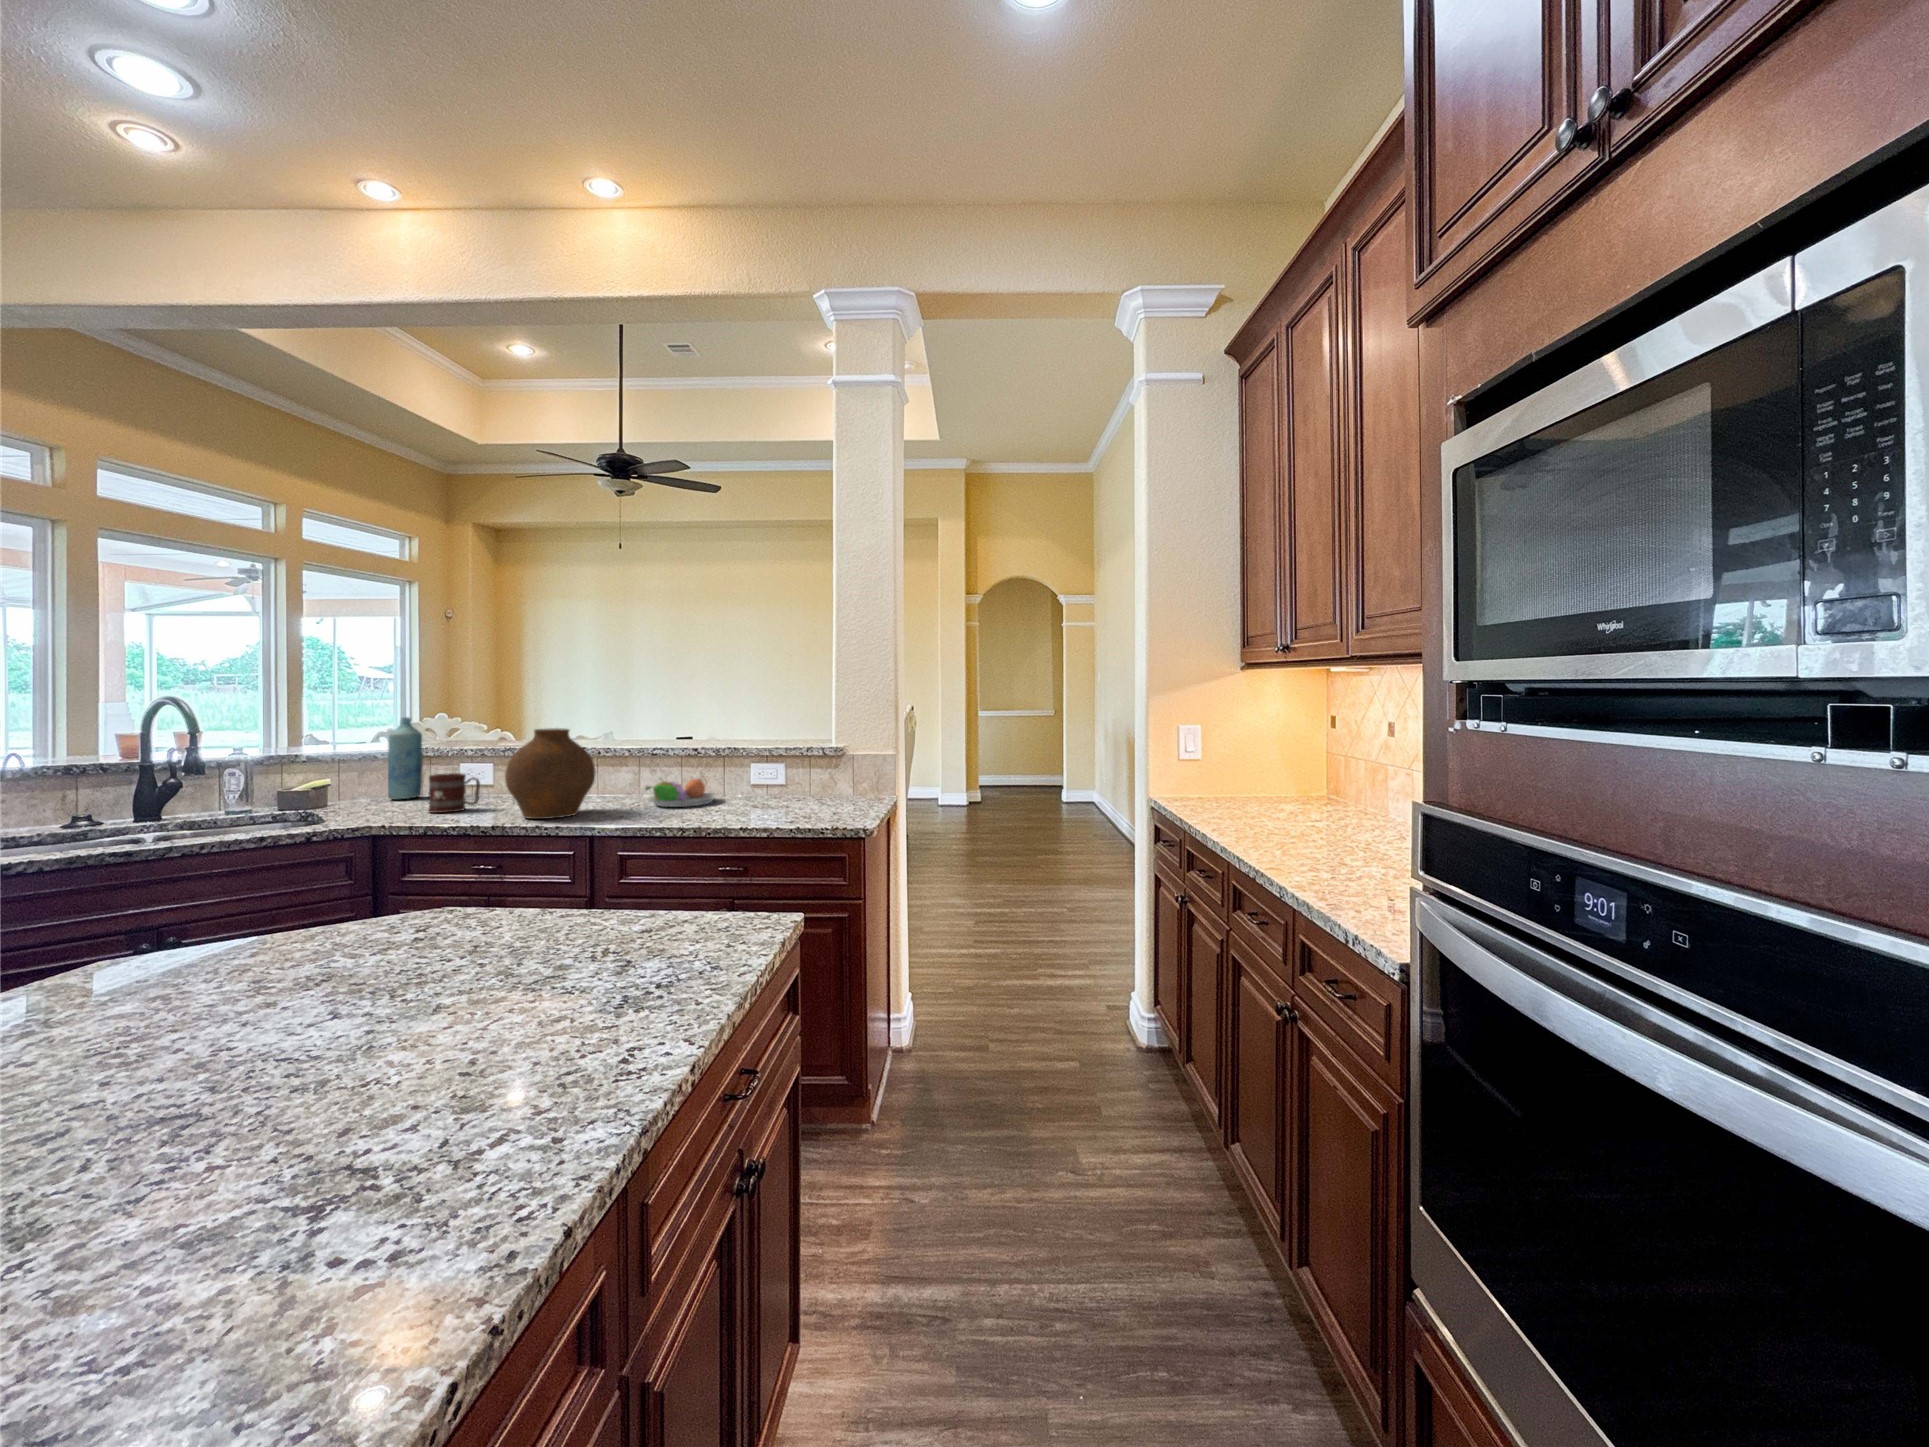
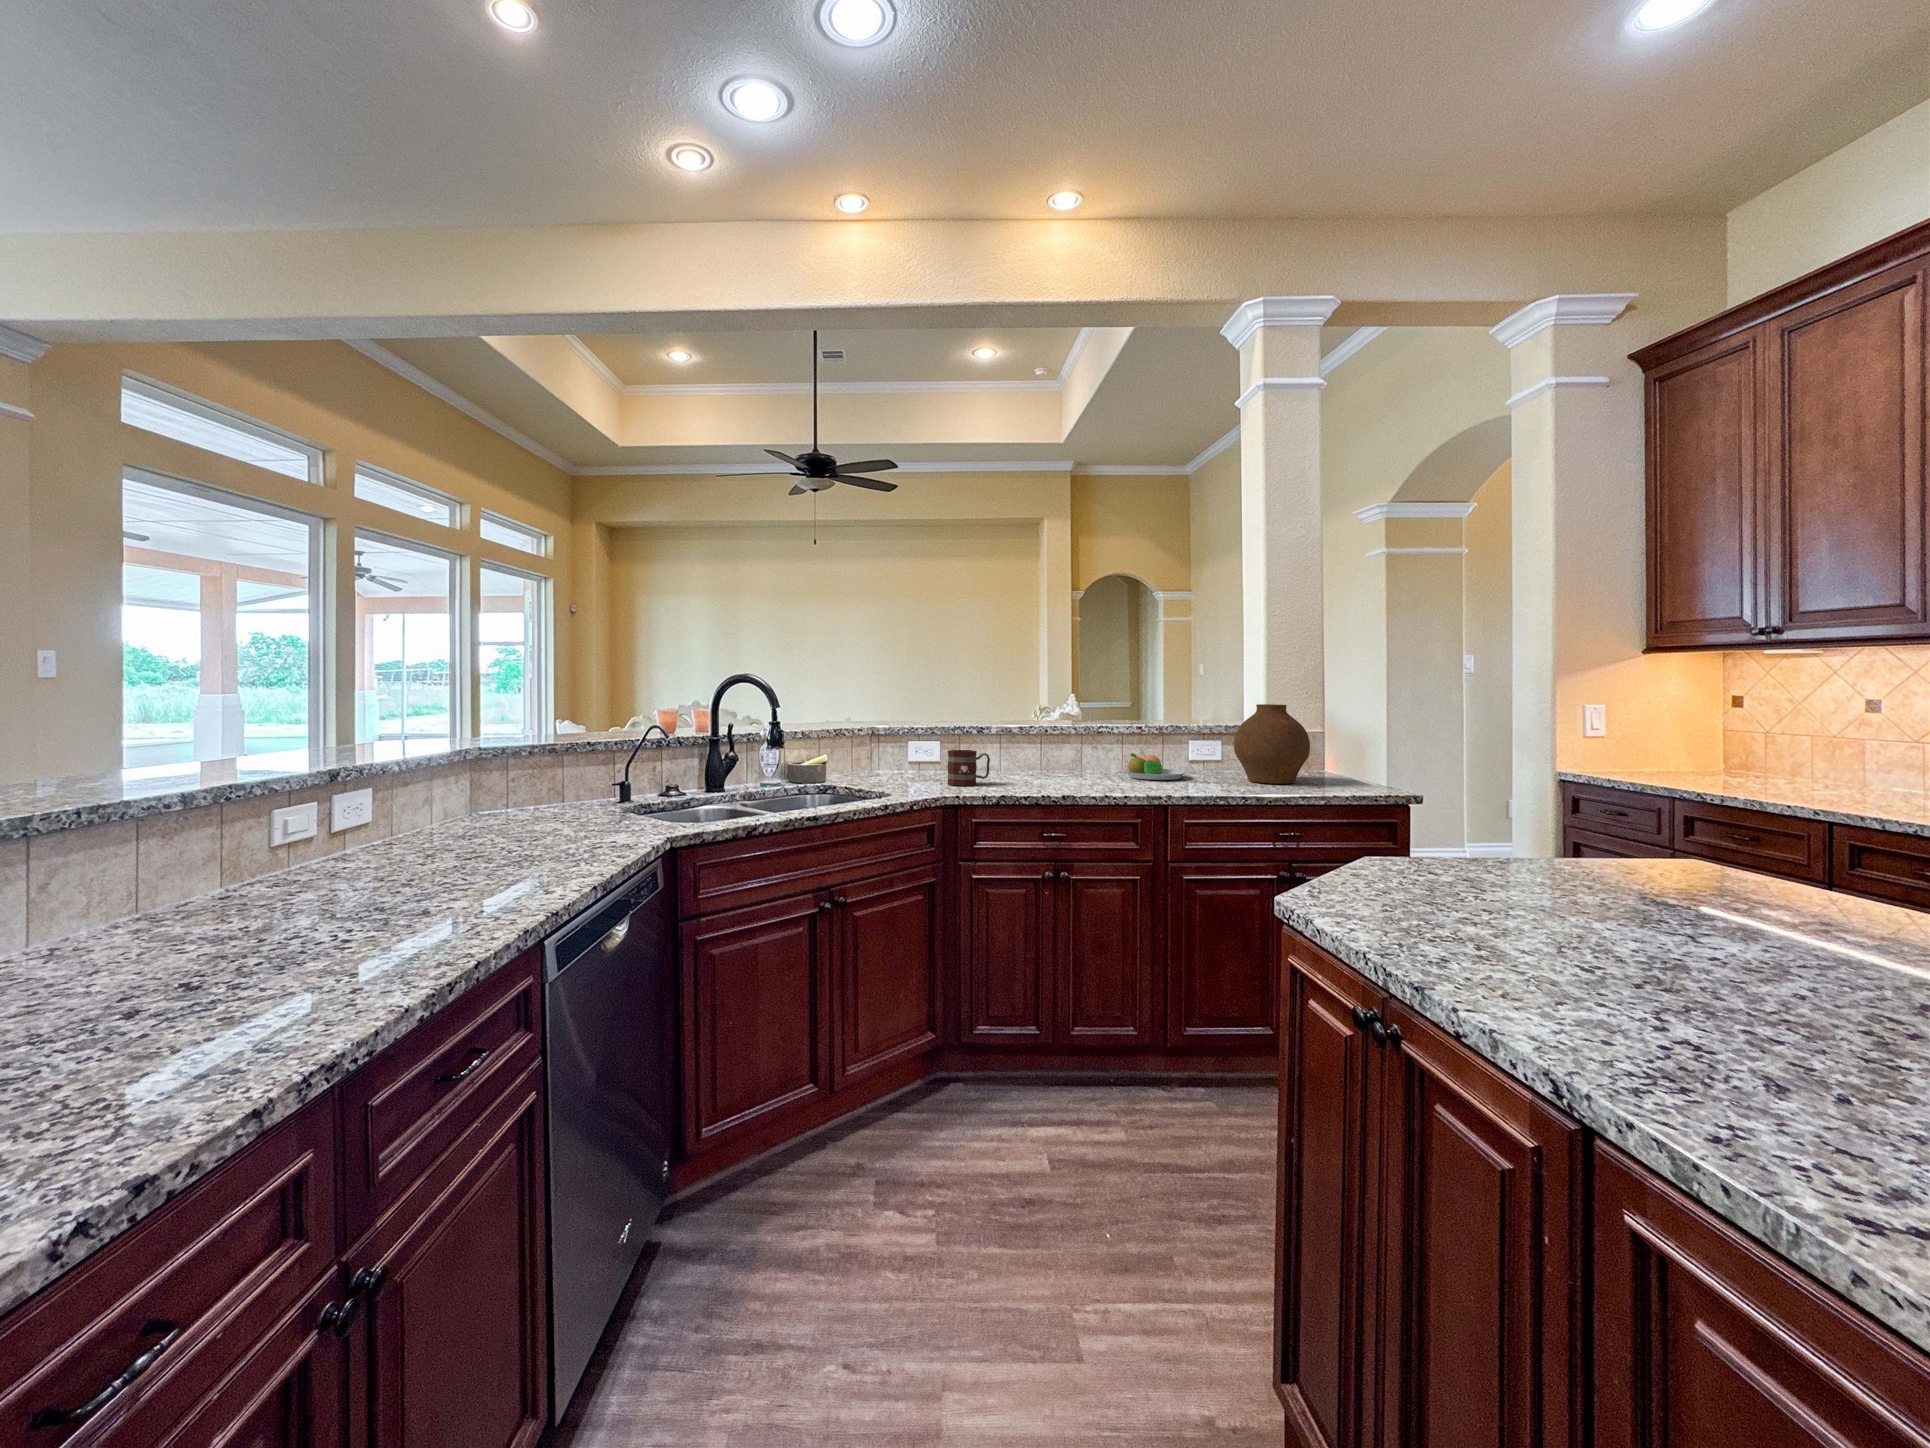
bottle: present [388,717,422,799] -> none [856,700,882,776]
vase: present [505,728,596,819] -> present [1234,704,1310,784]

